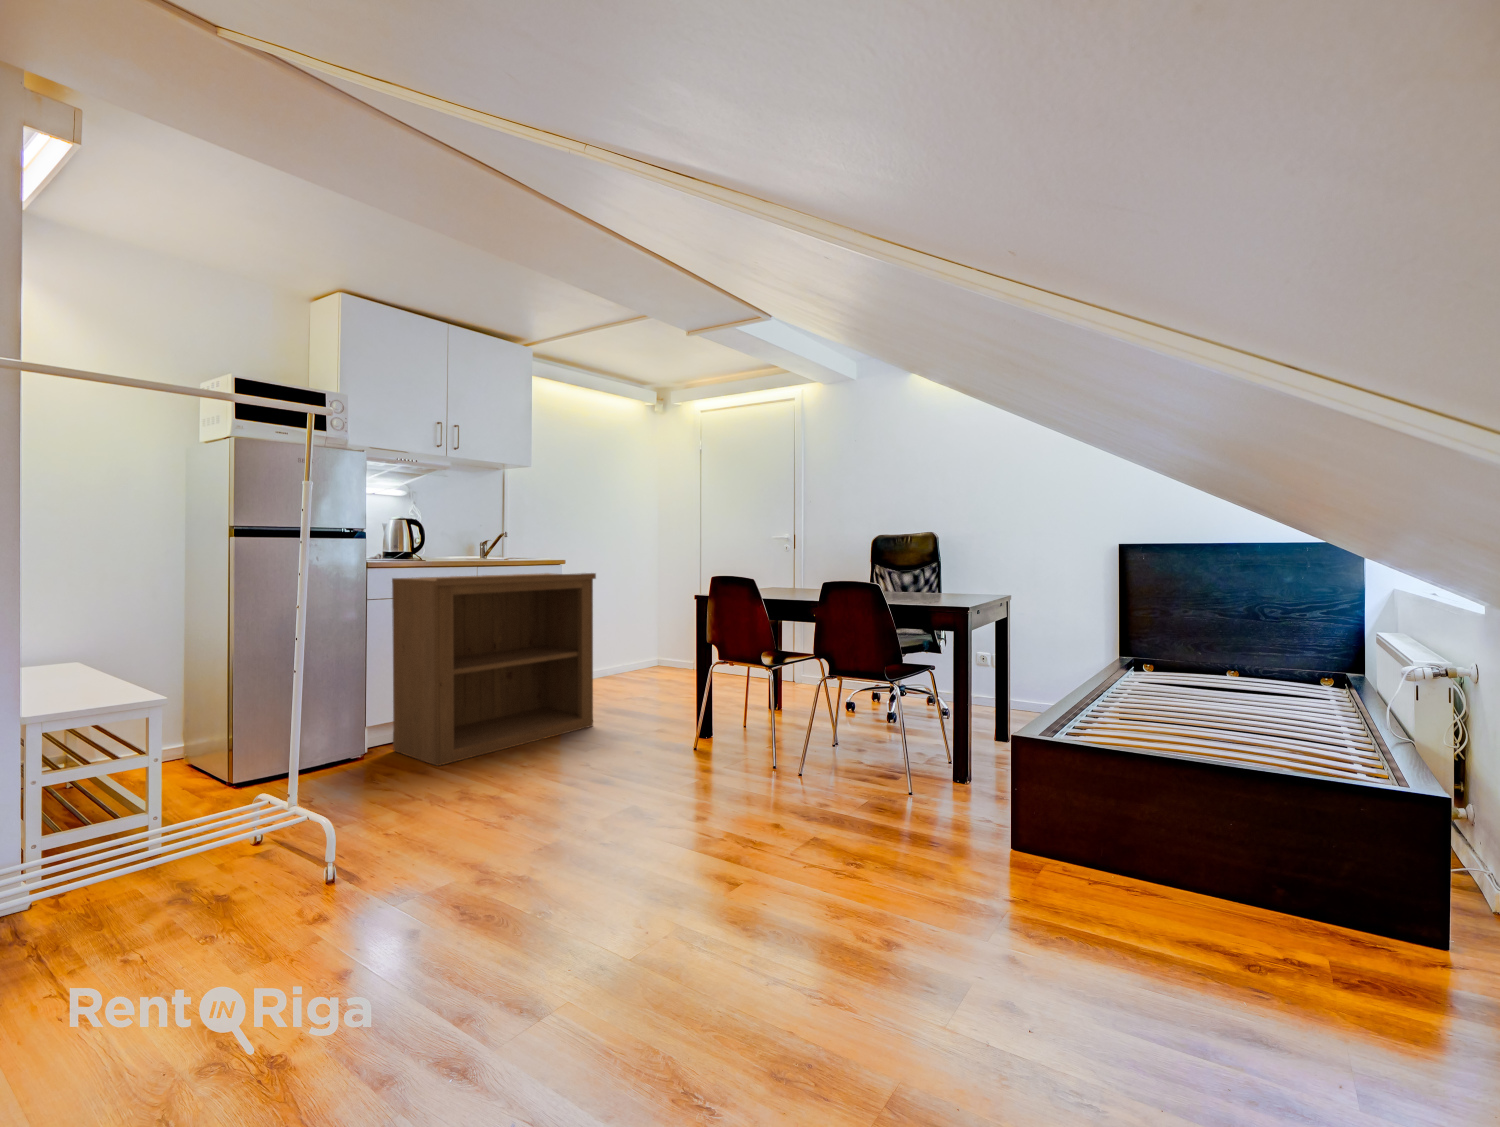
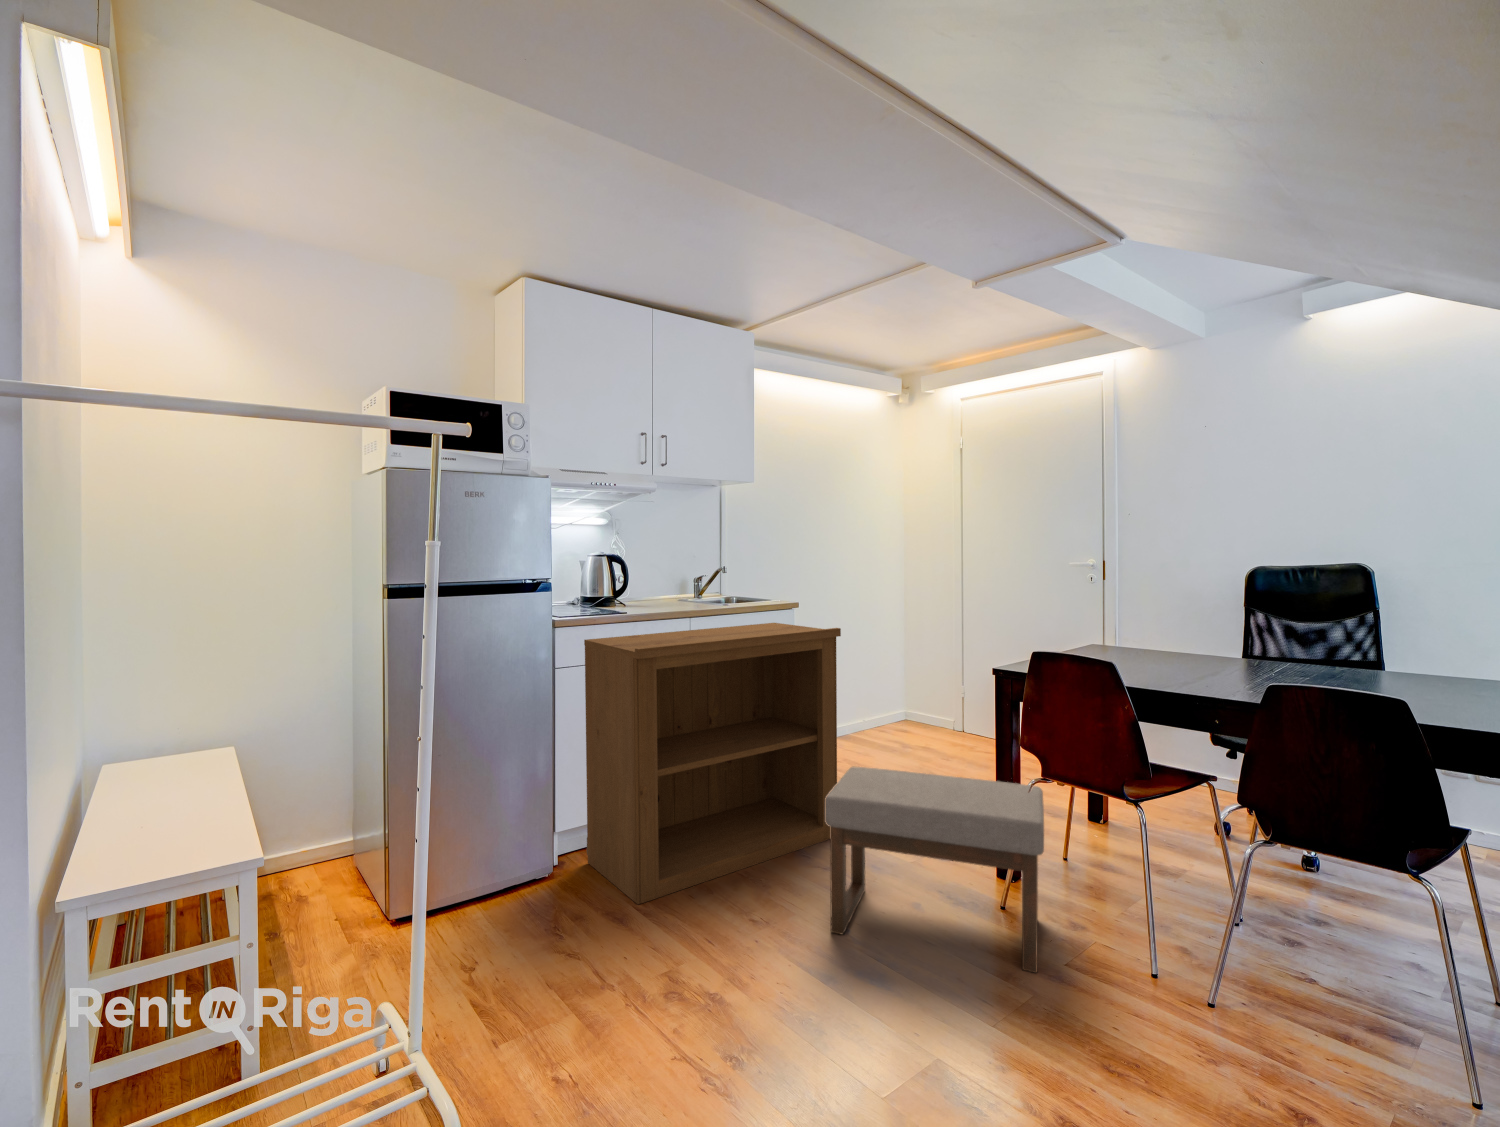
ottoman: none [576,662,721,770] -> present [825,766,1044,973]

